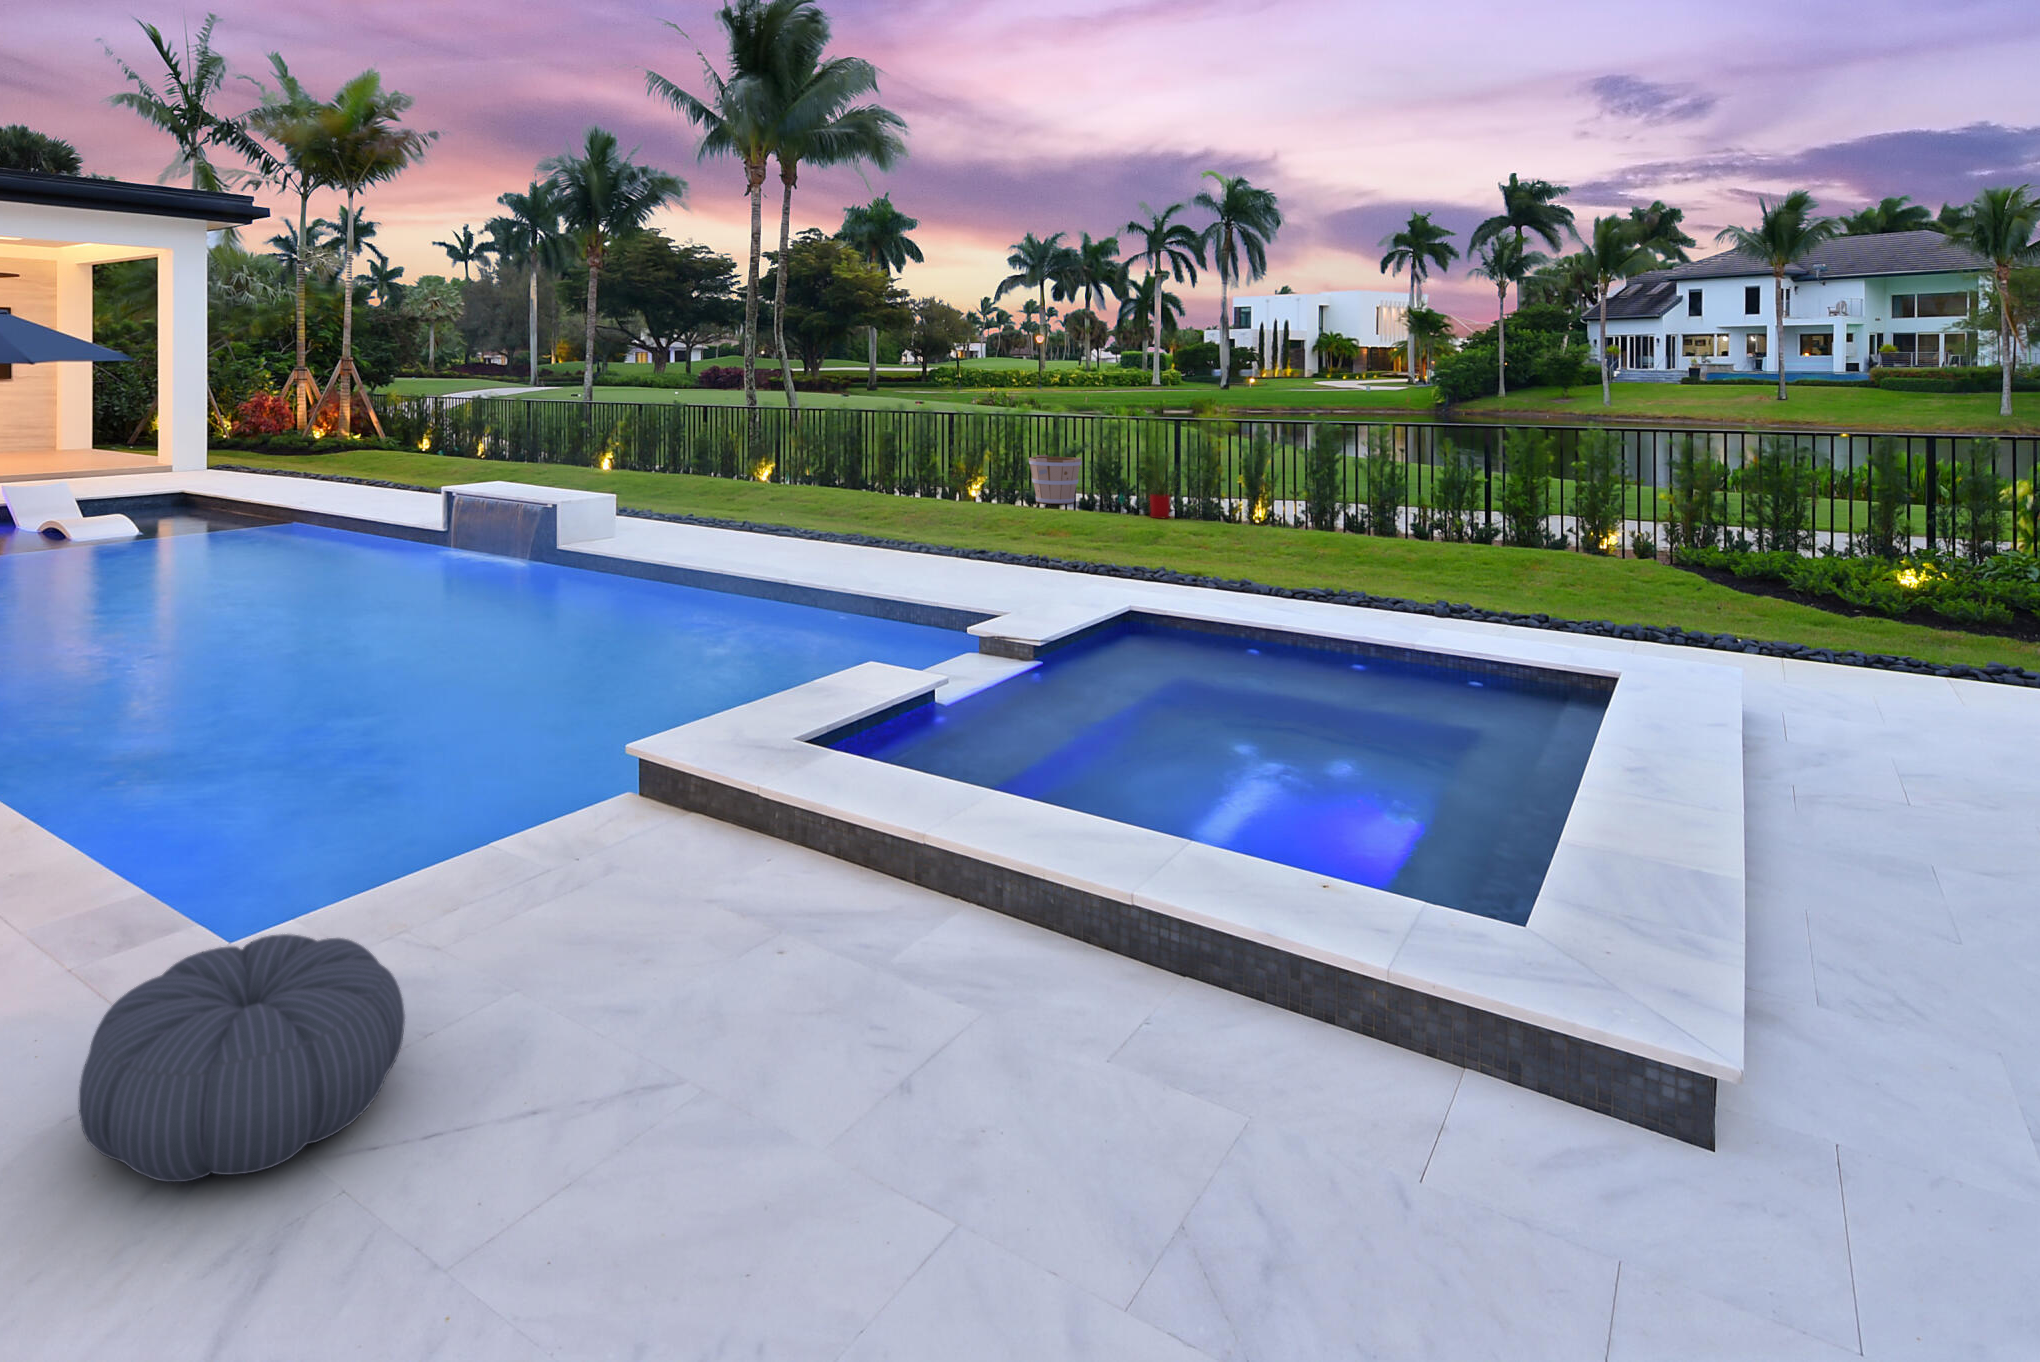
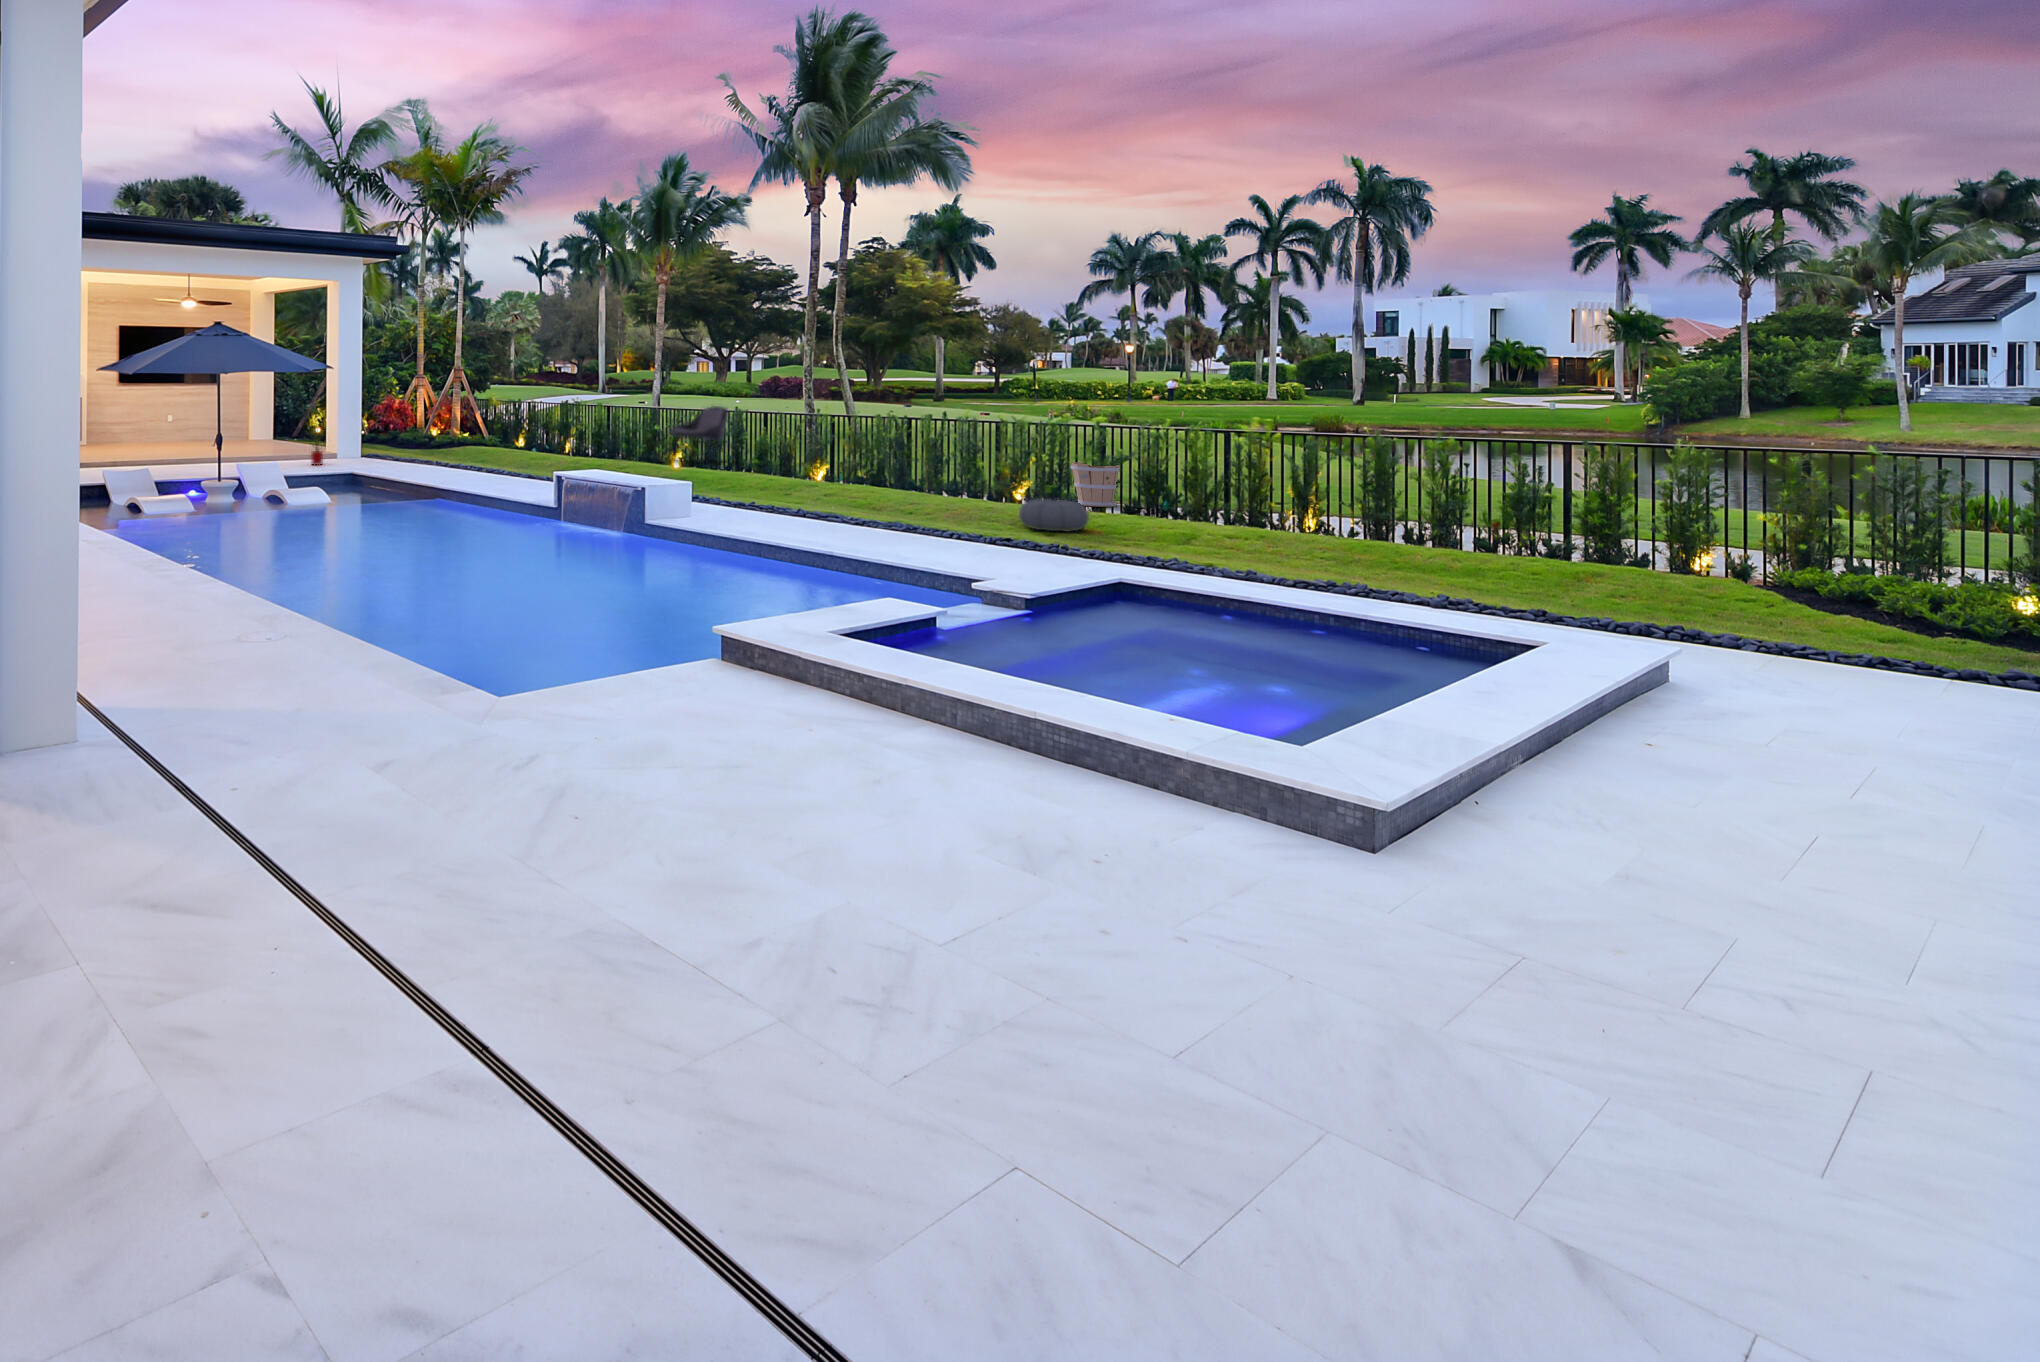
lounge chair: none [593,400,663,465] -> present [670,406,728,460]
house plant: present [1142,457,1170,518] -> present [311,428,324,465]
pouf: present [78,934,405,1182] -> present [1019,499,1089,531]

